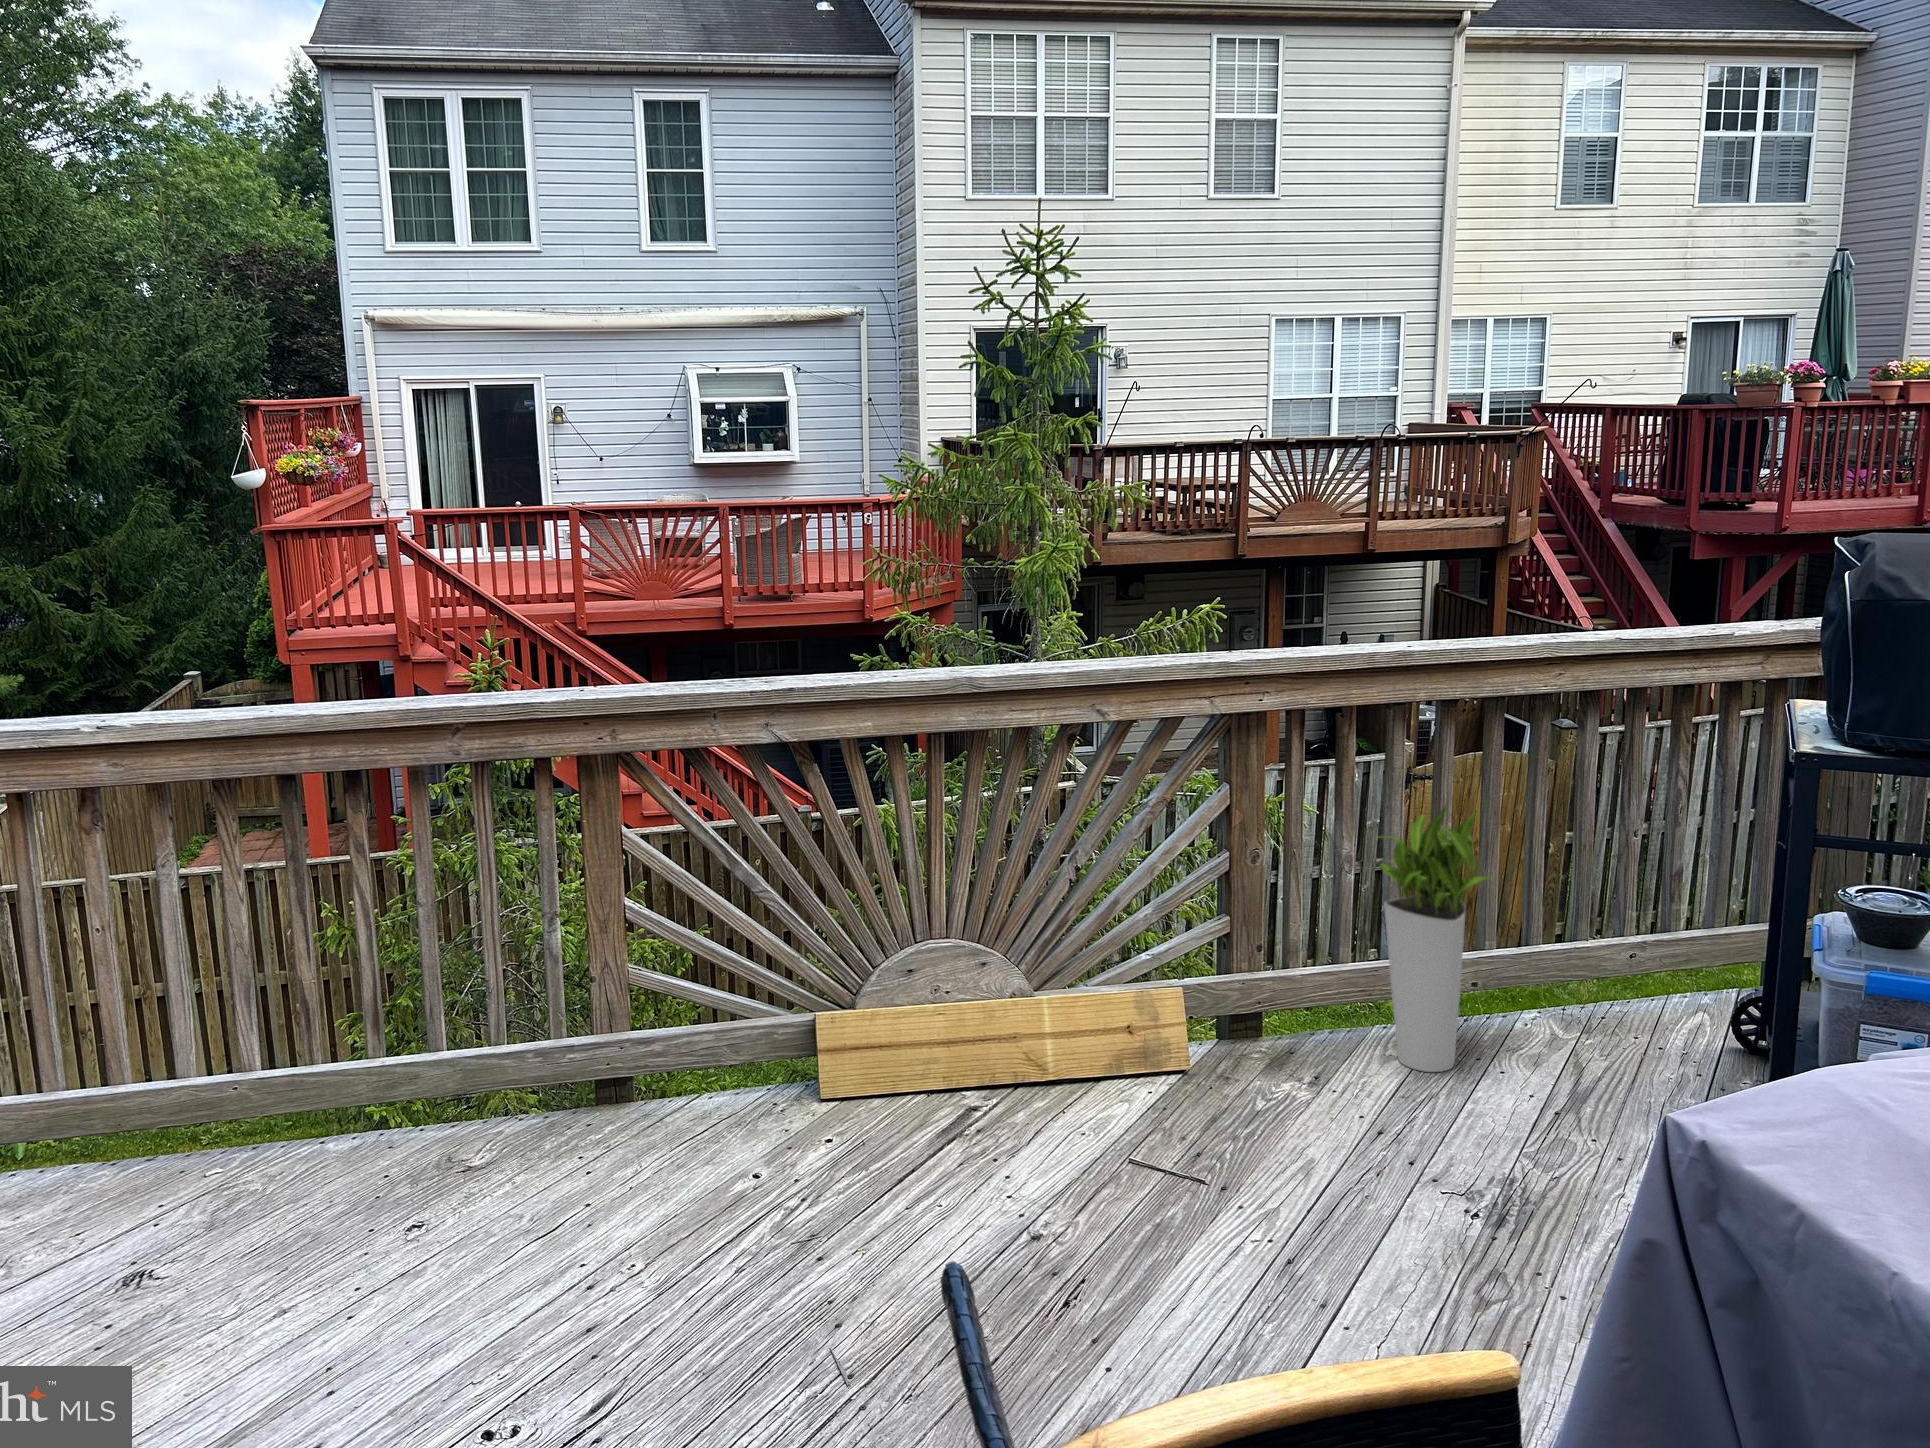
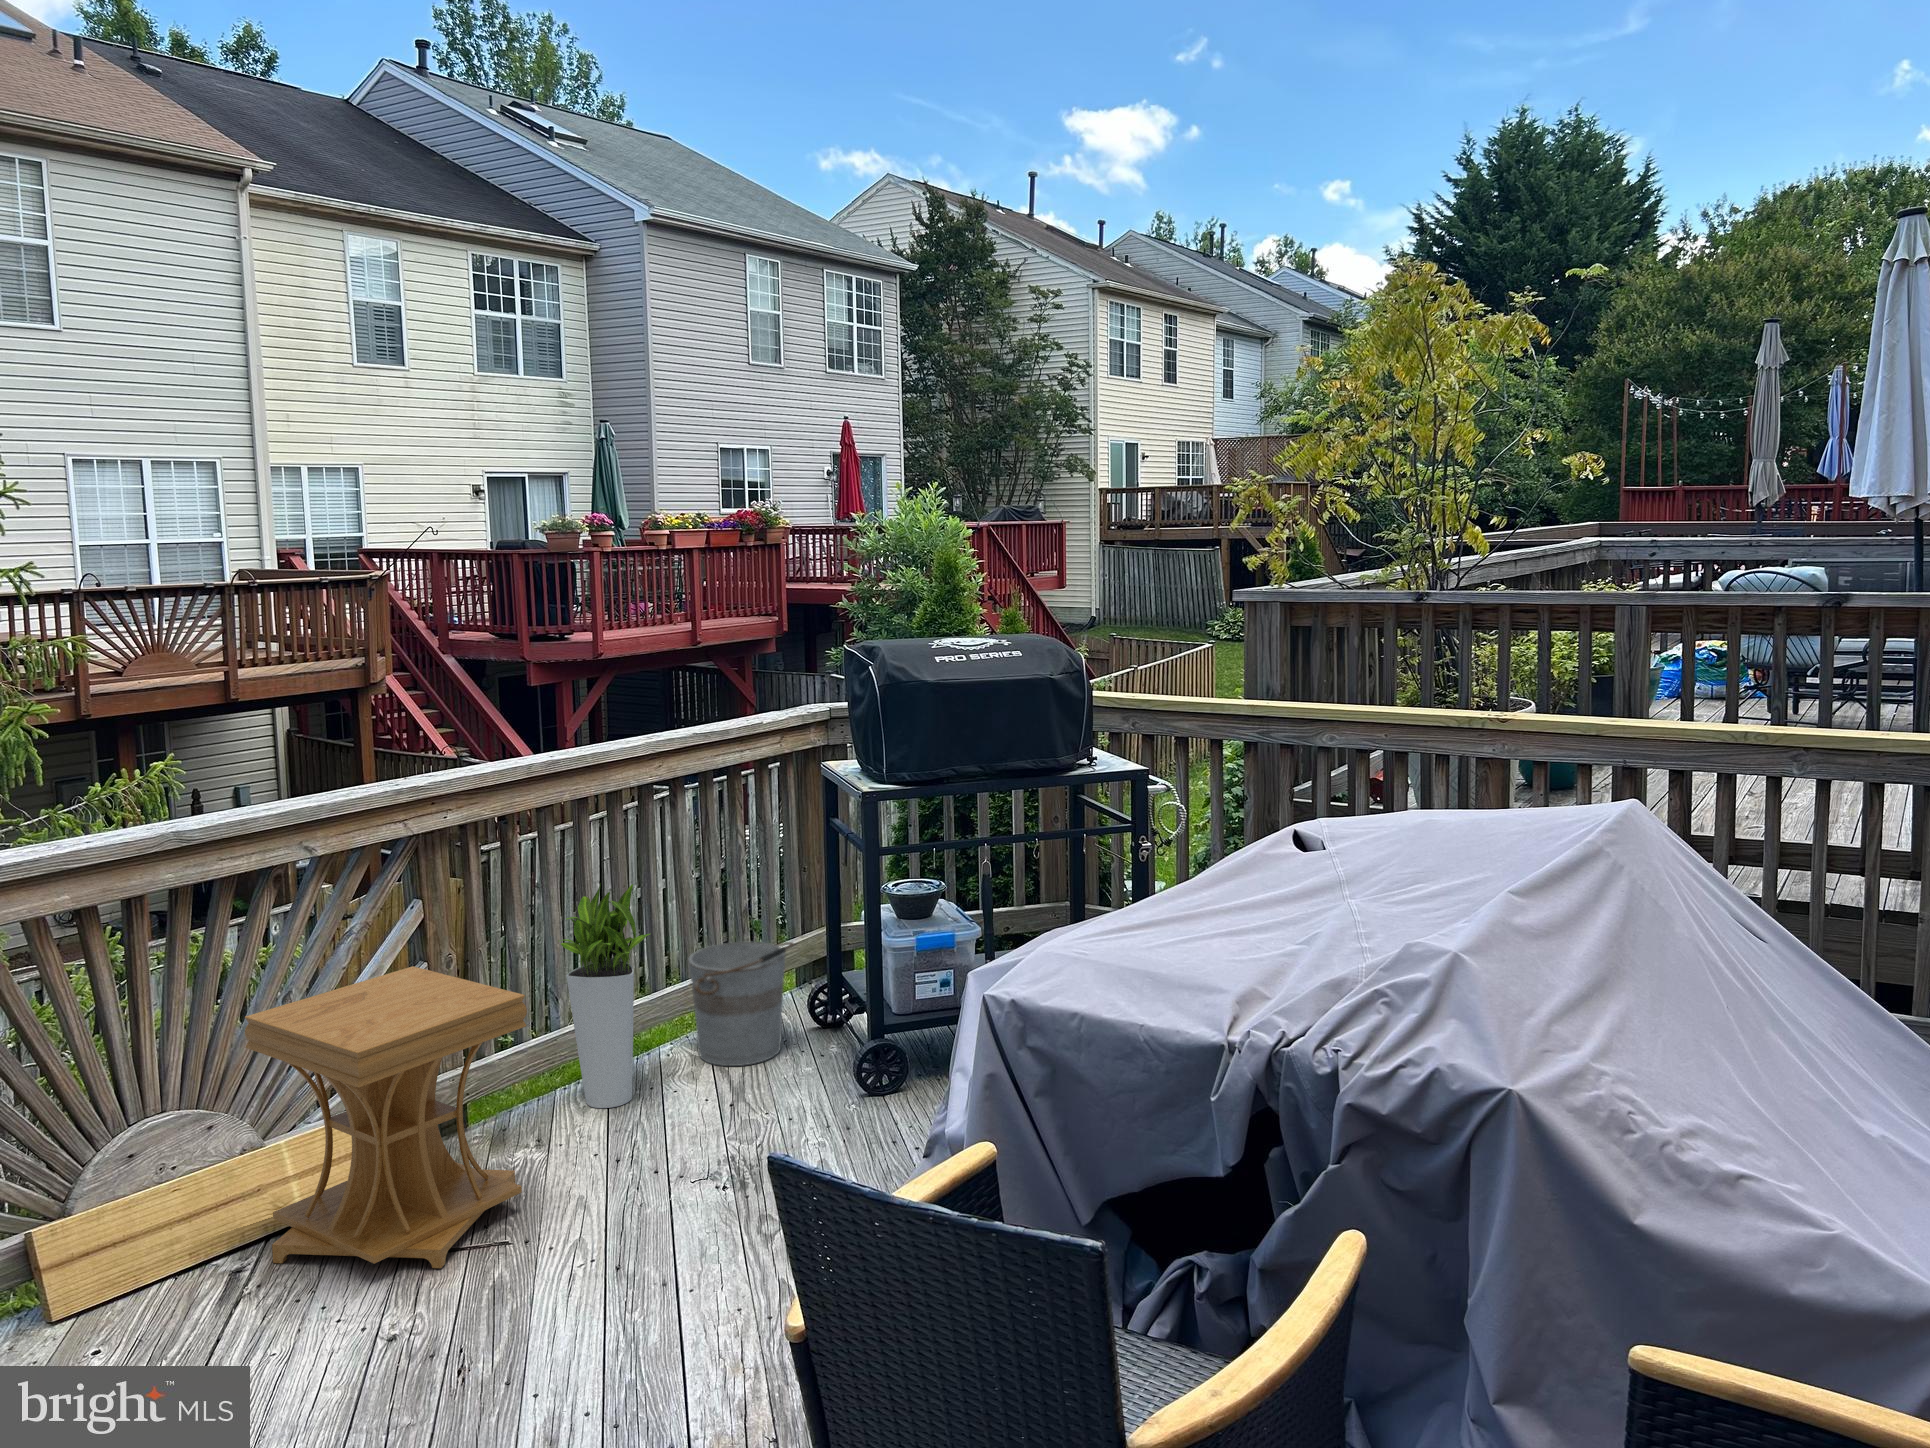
side table: none [1007,853,1260,1181] -> present [245,966,527,1268]
bucket: none [1561,910,1723,1078] -> present [688,942,794,1066]

